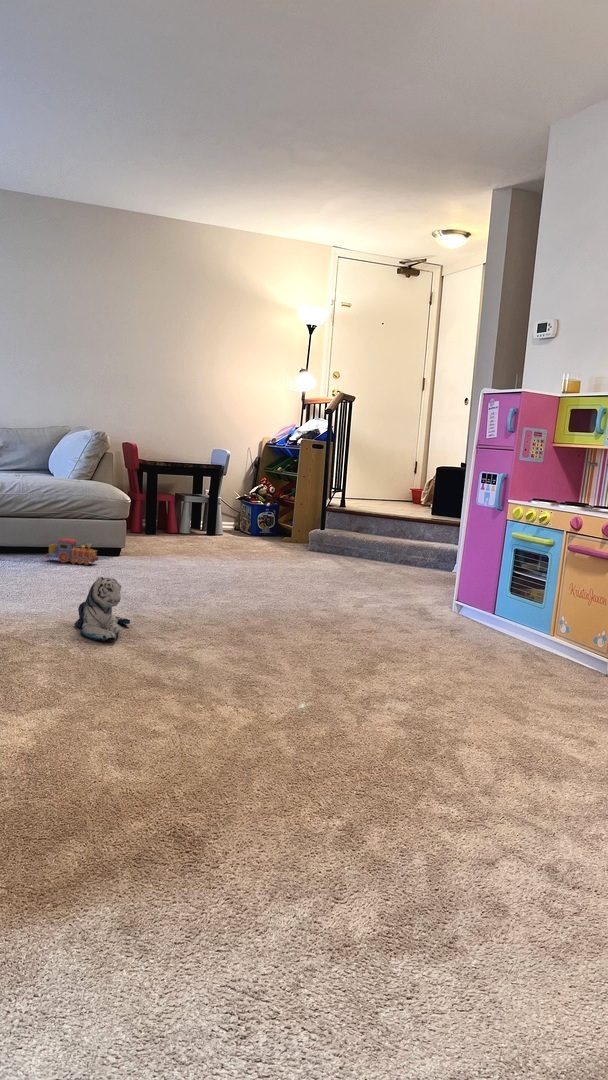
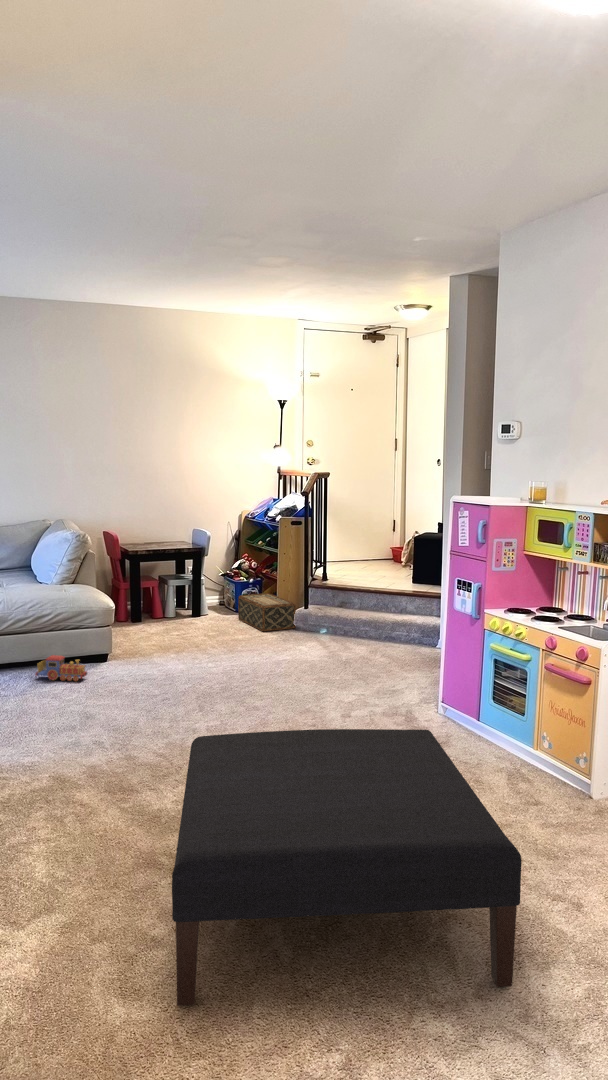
woven basket: none [253,516,312,549] -> present [238,593,296,631]
ottoman: none [166,561,542,789] -> present [172,729,522,1006]
plush toy: present [75,577,130,641] -> none [72,736,127,805]

